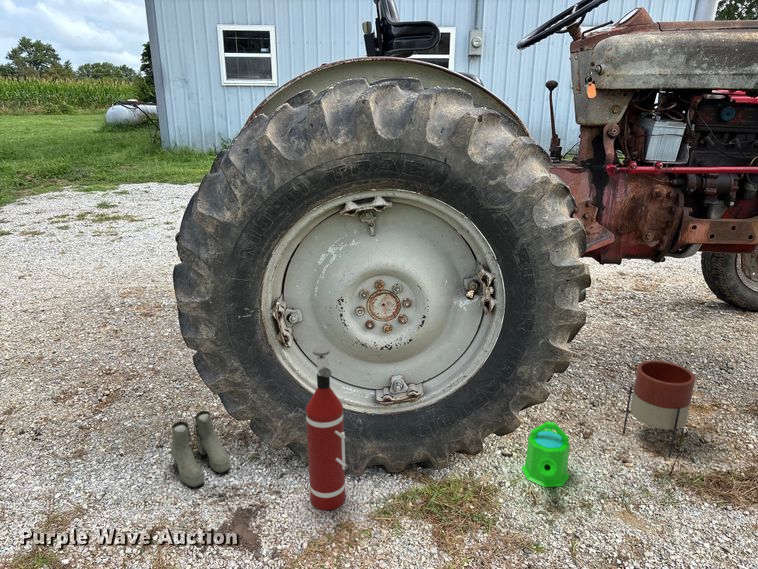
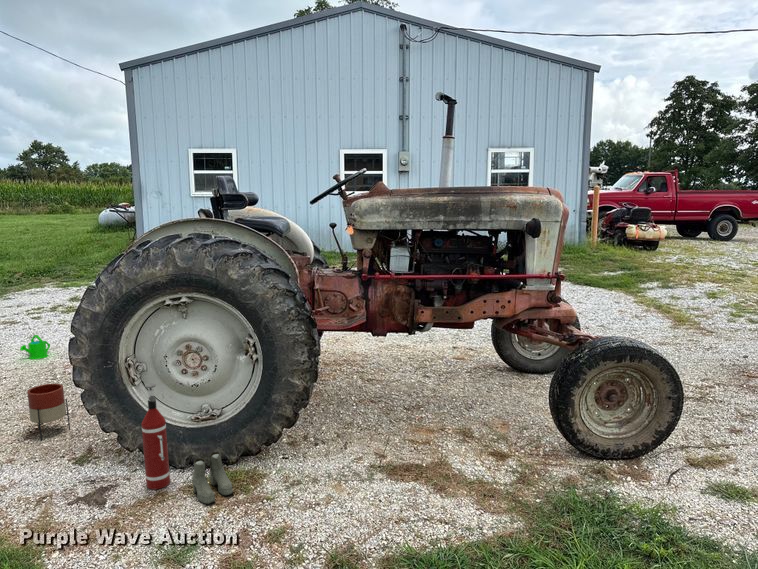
planter: present [623,360,695,457] -> present [27,384,70,441]
boots: present [171,411,230,487] -> present [192,452,233,504]
watering can: present [522,421,570,487] -> present [20,335,50,359]

